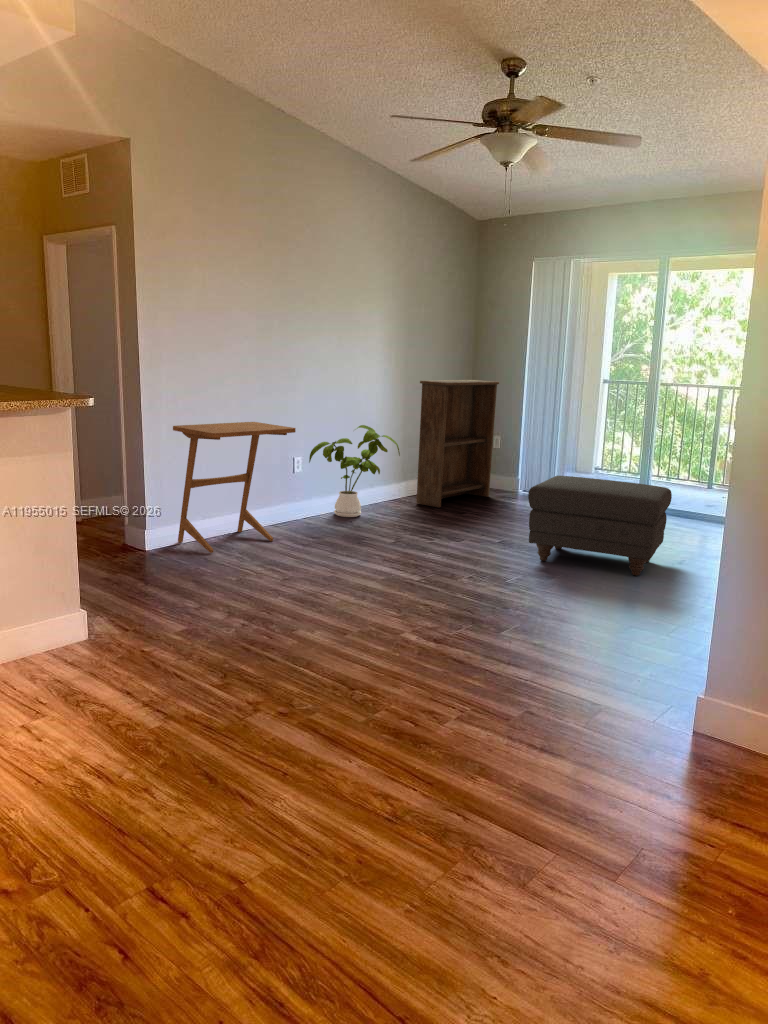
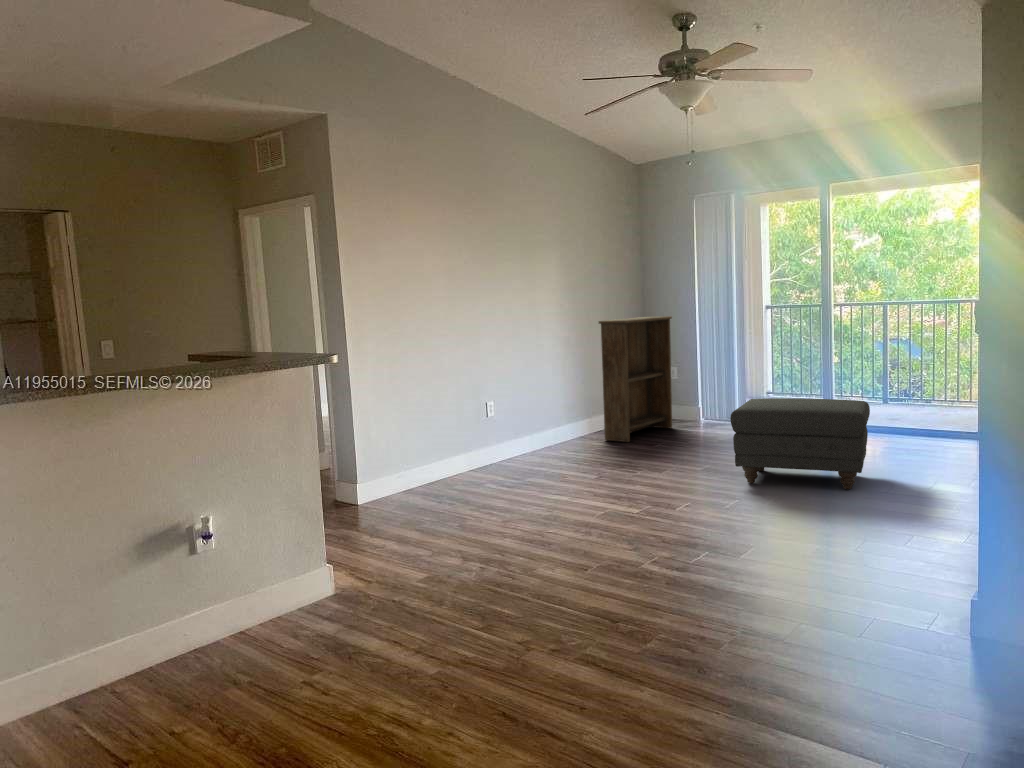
side table: present [173,422,296,553] -> none [379,372,496,503]
house plant: present [309,425,400,517] -> none [502,367,591,458]

